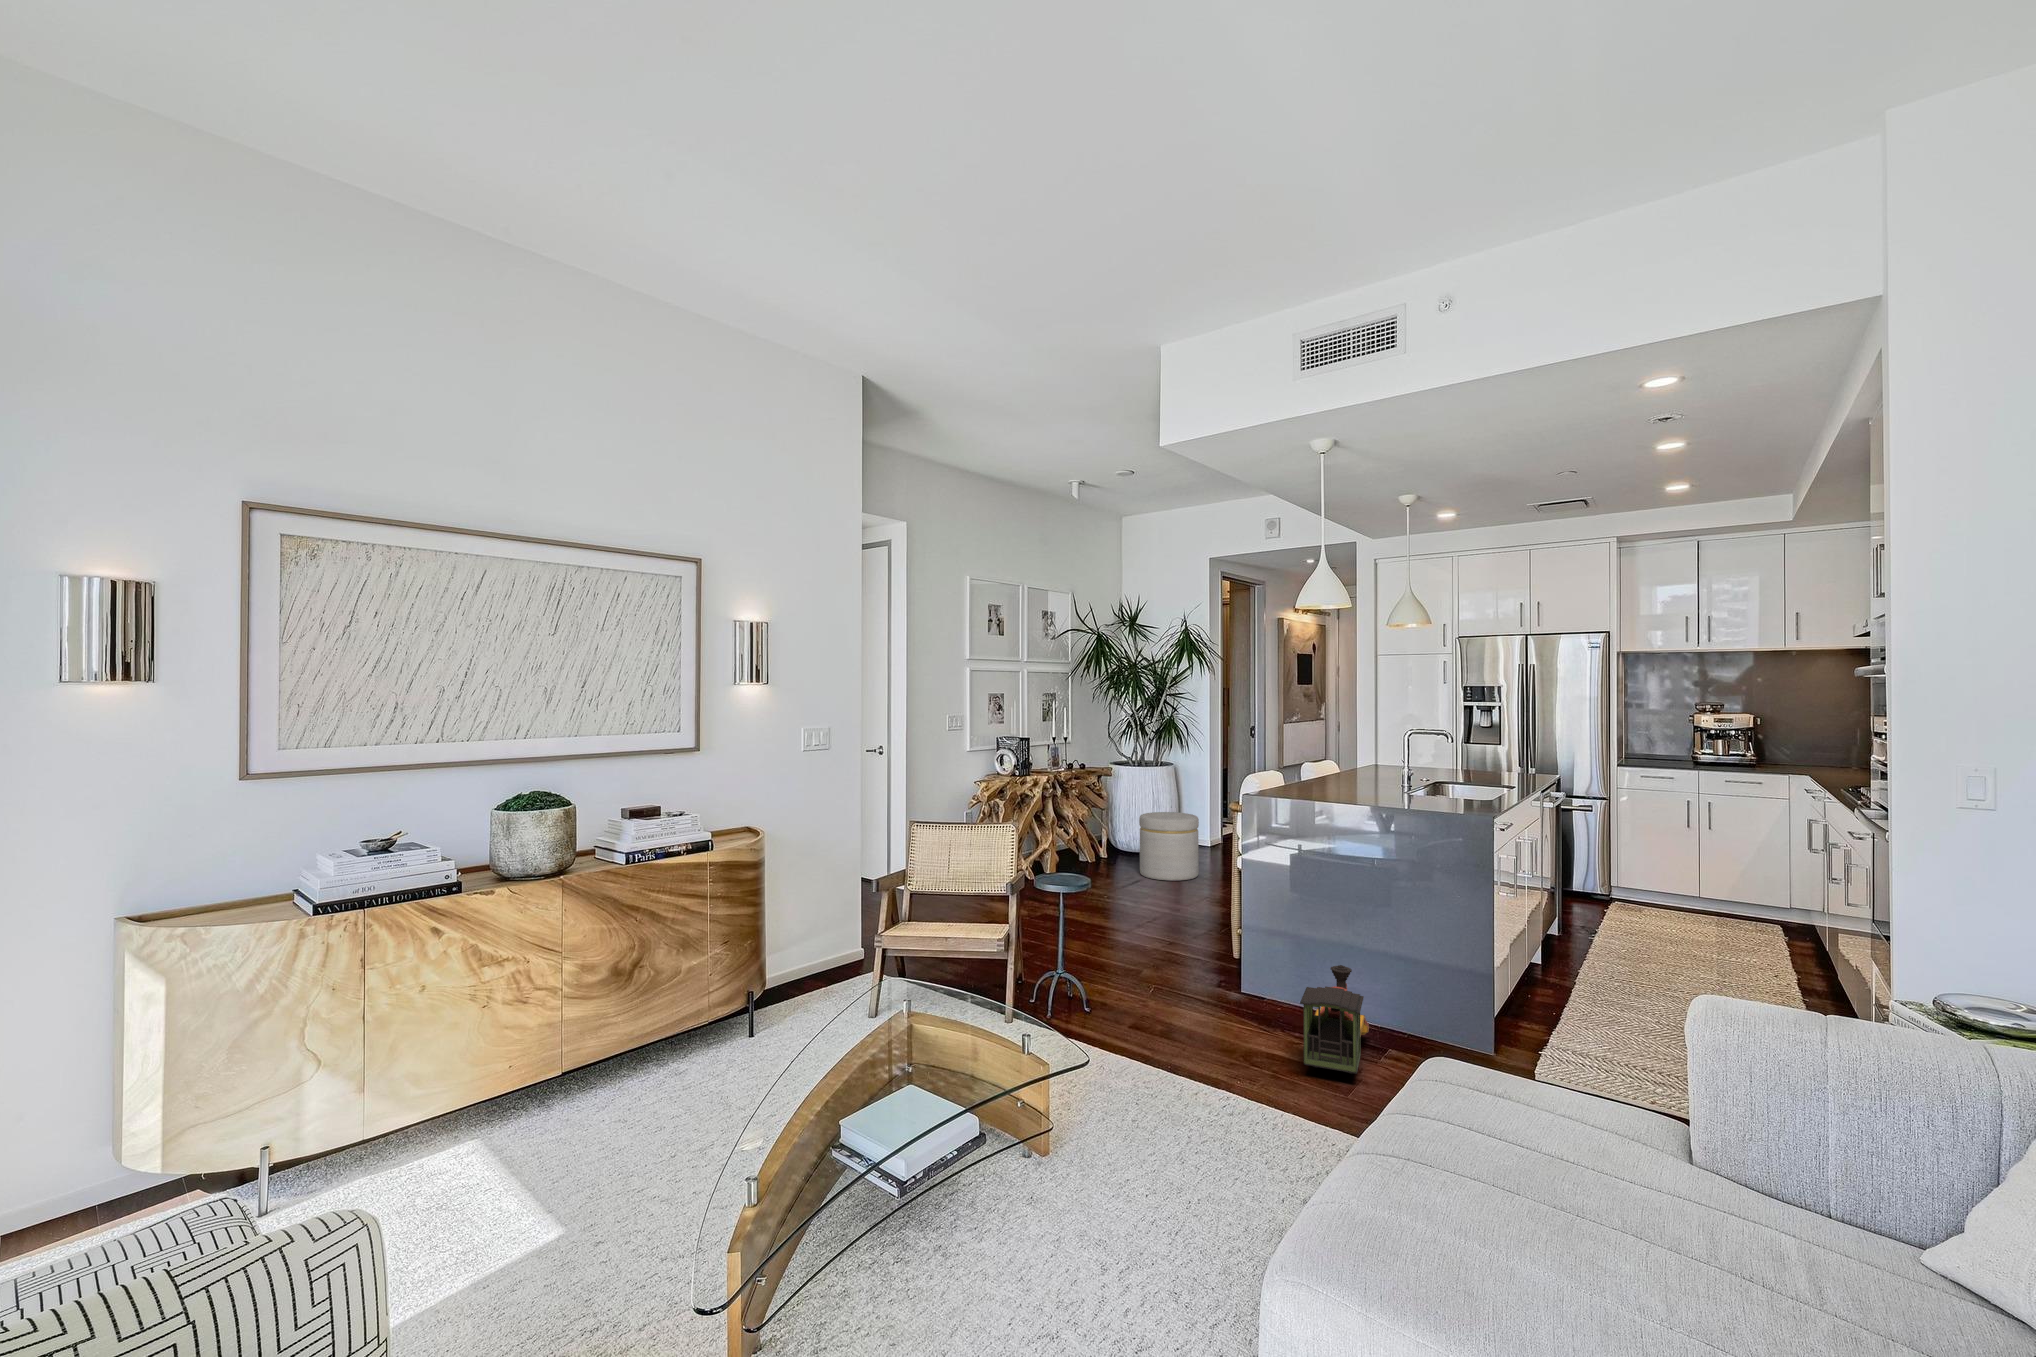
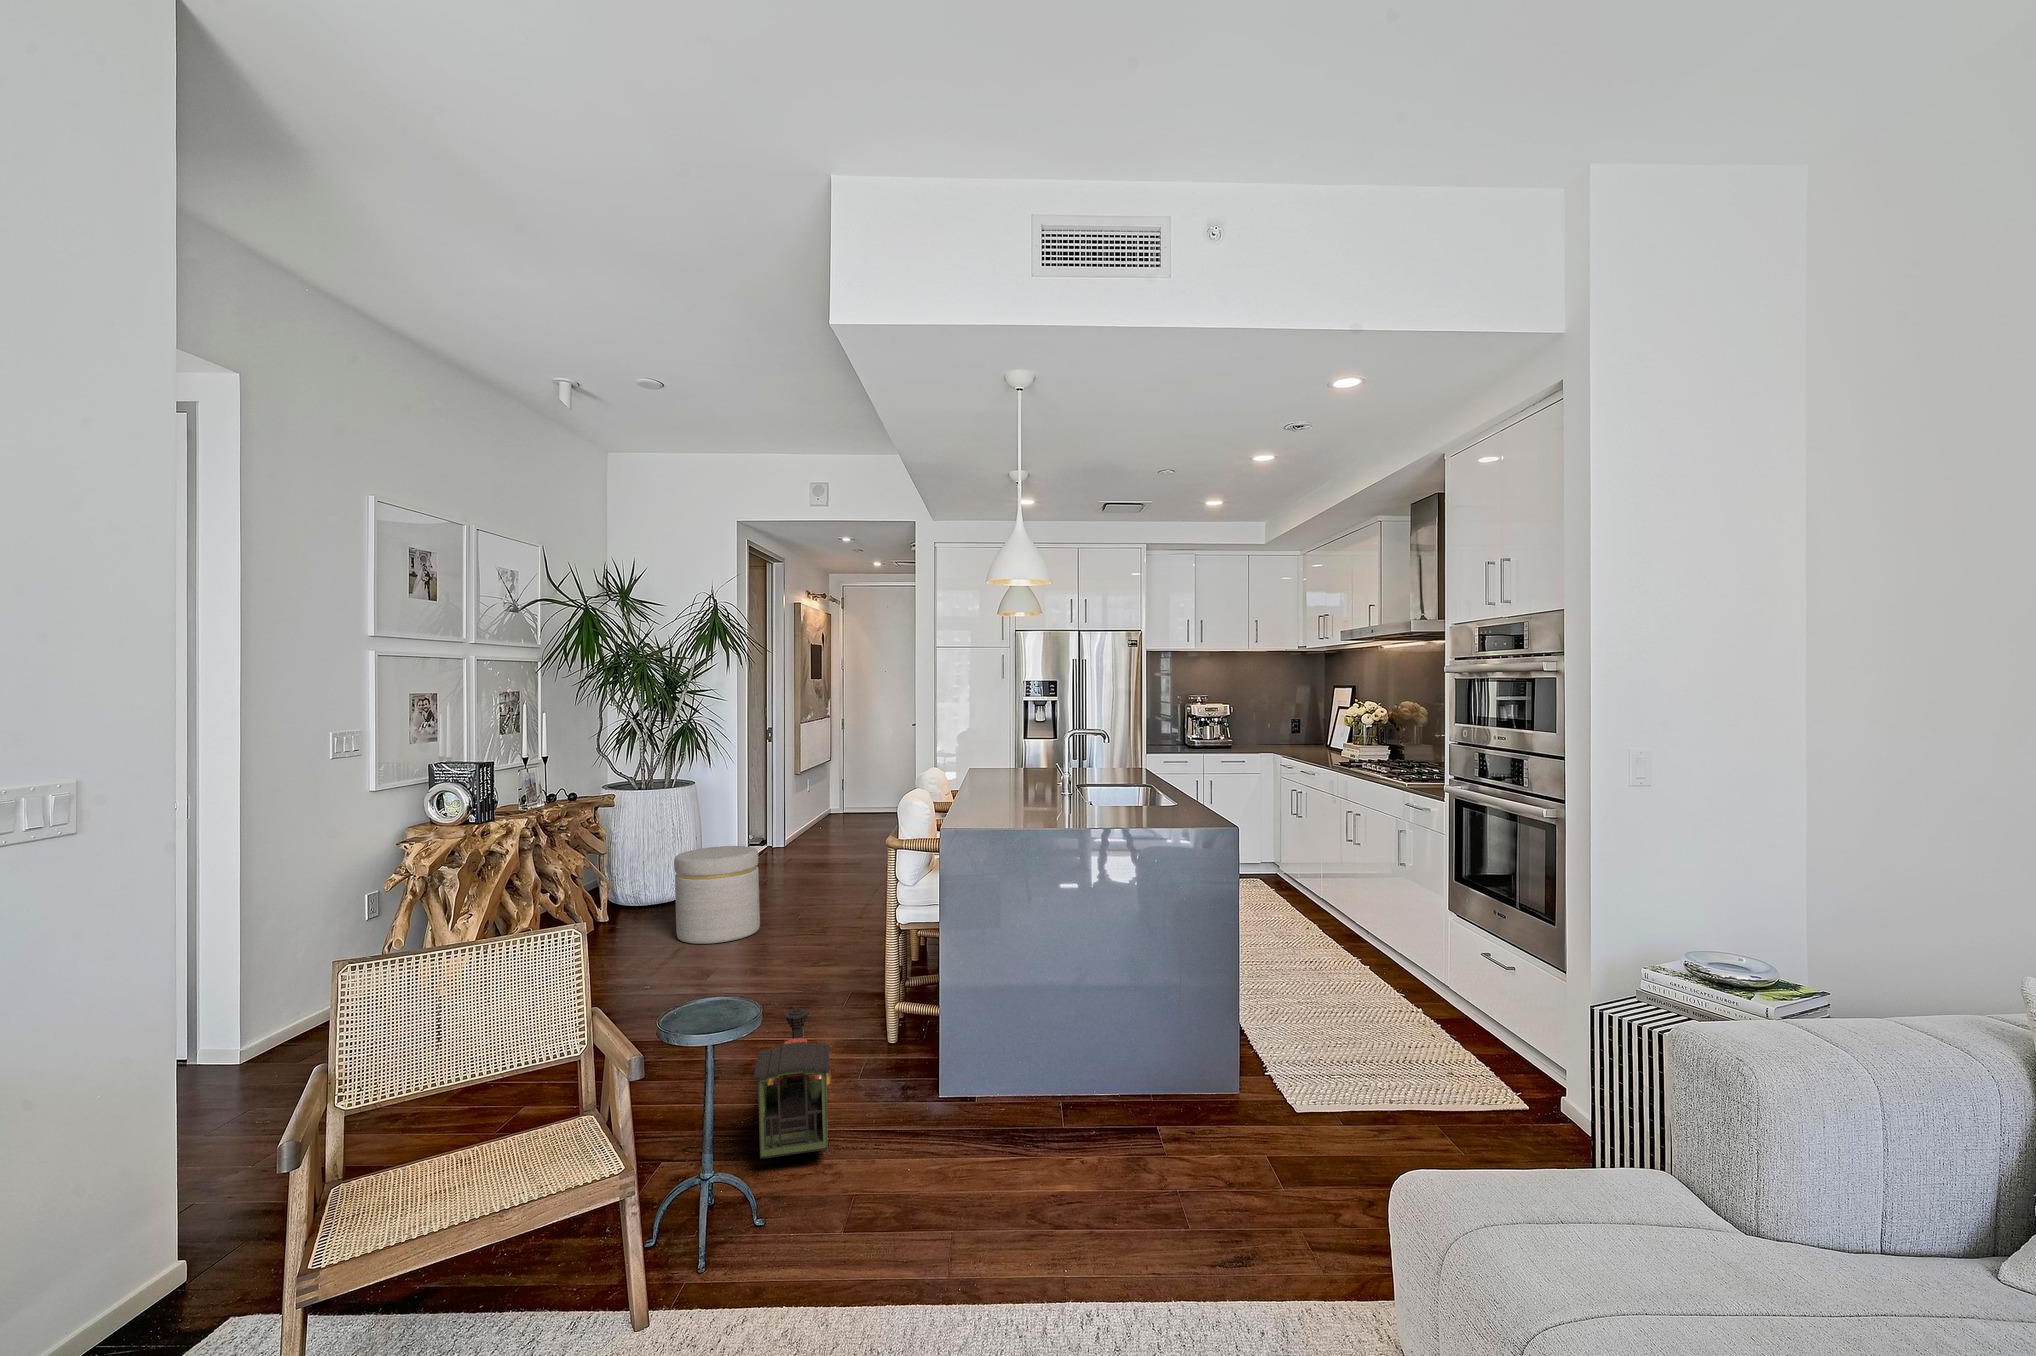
toy train: present [1300,965,1369,1074] -> present [753,1008,831,1159]

